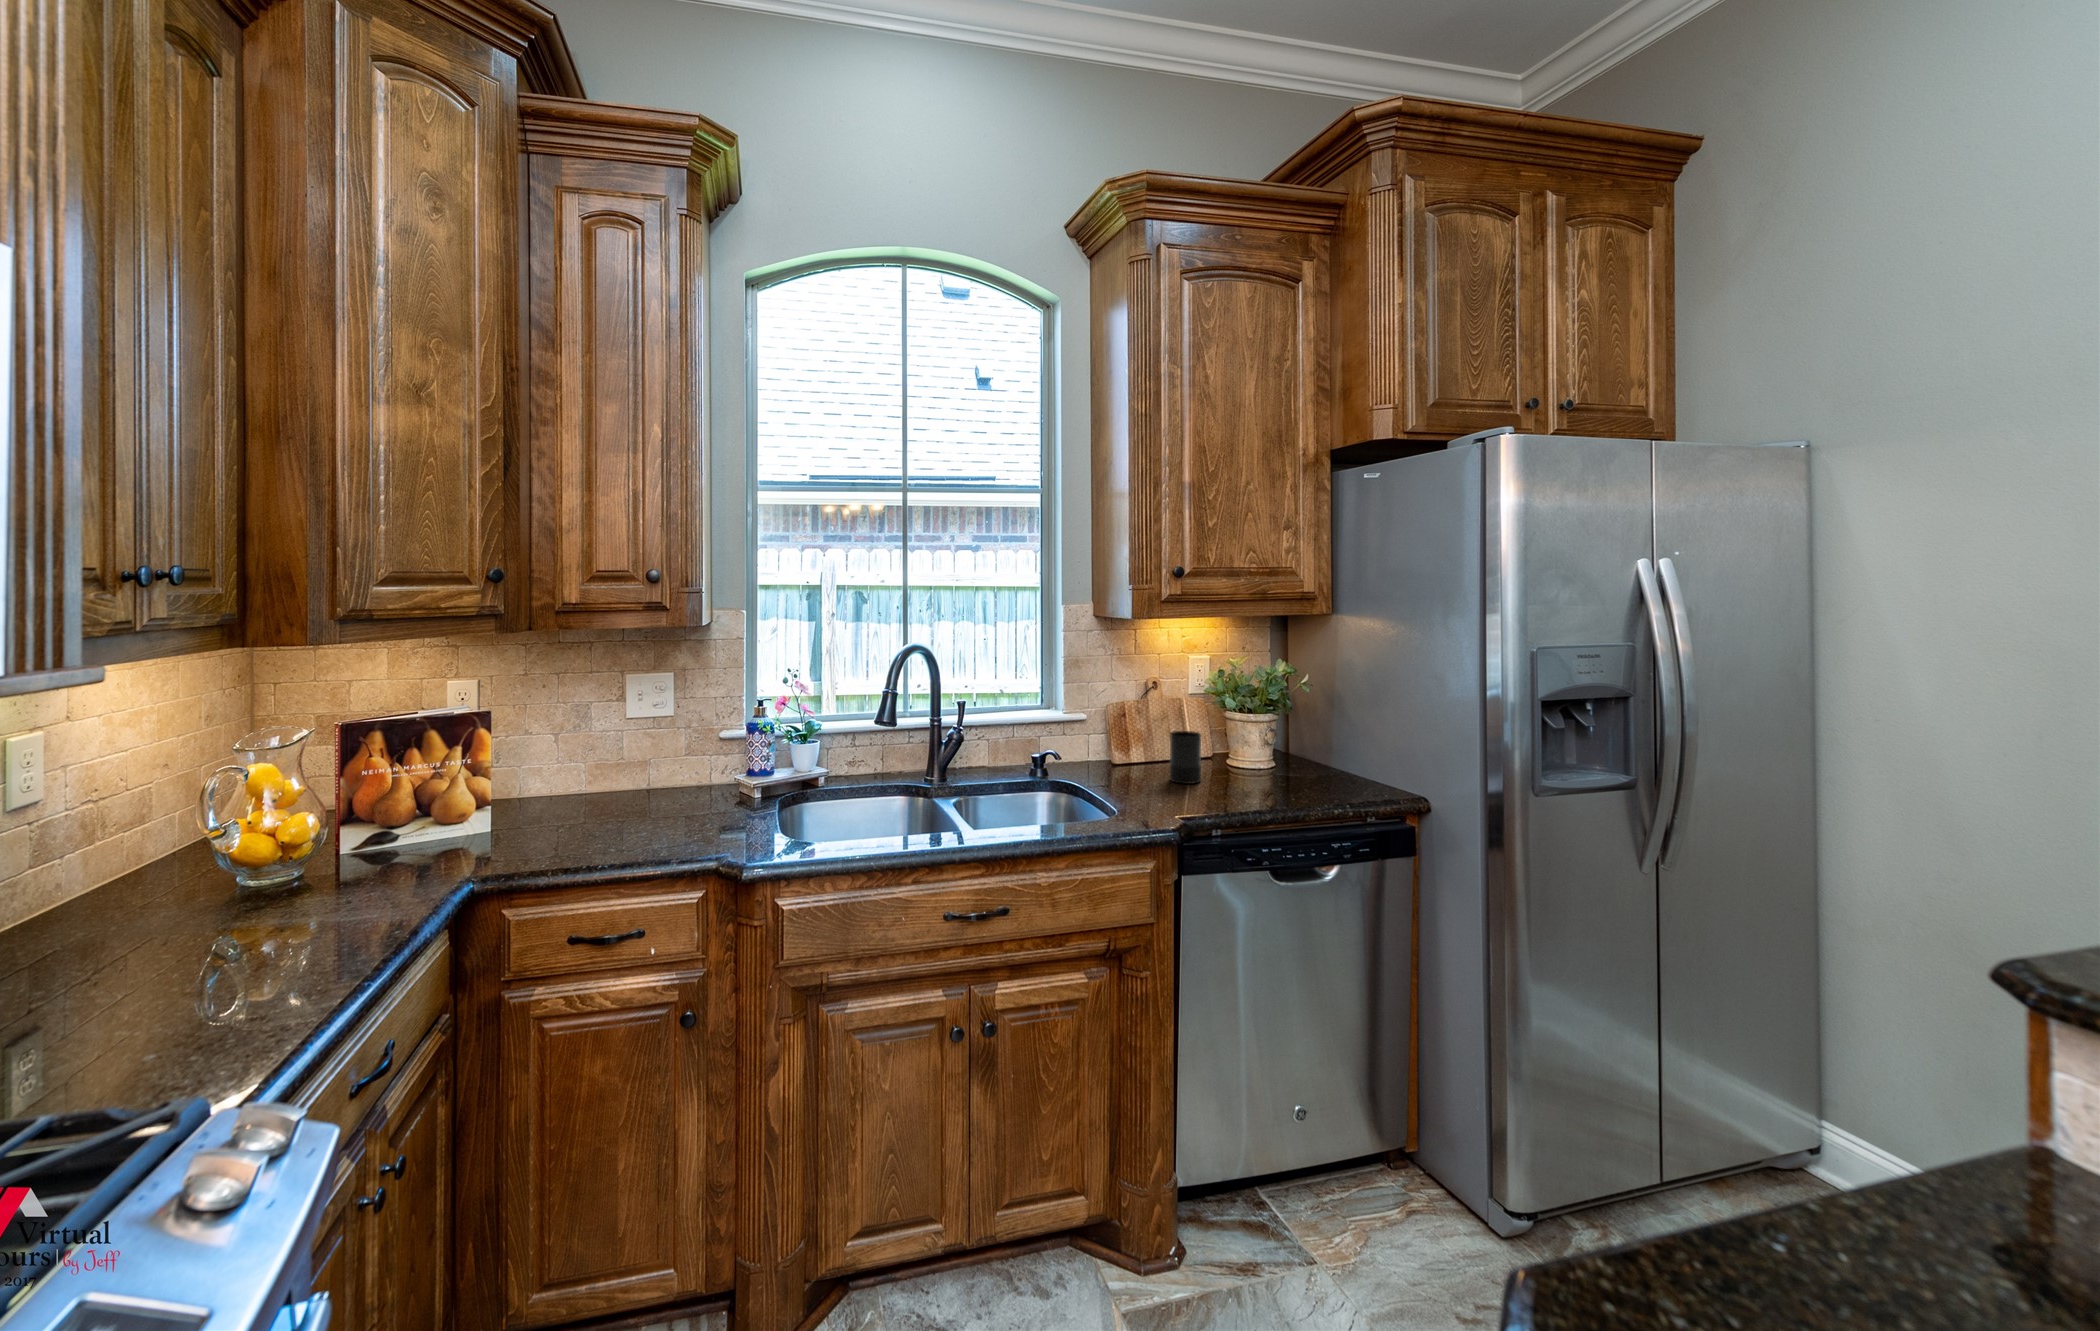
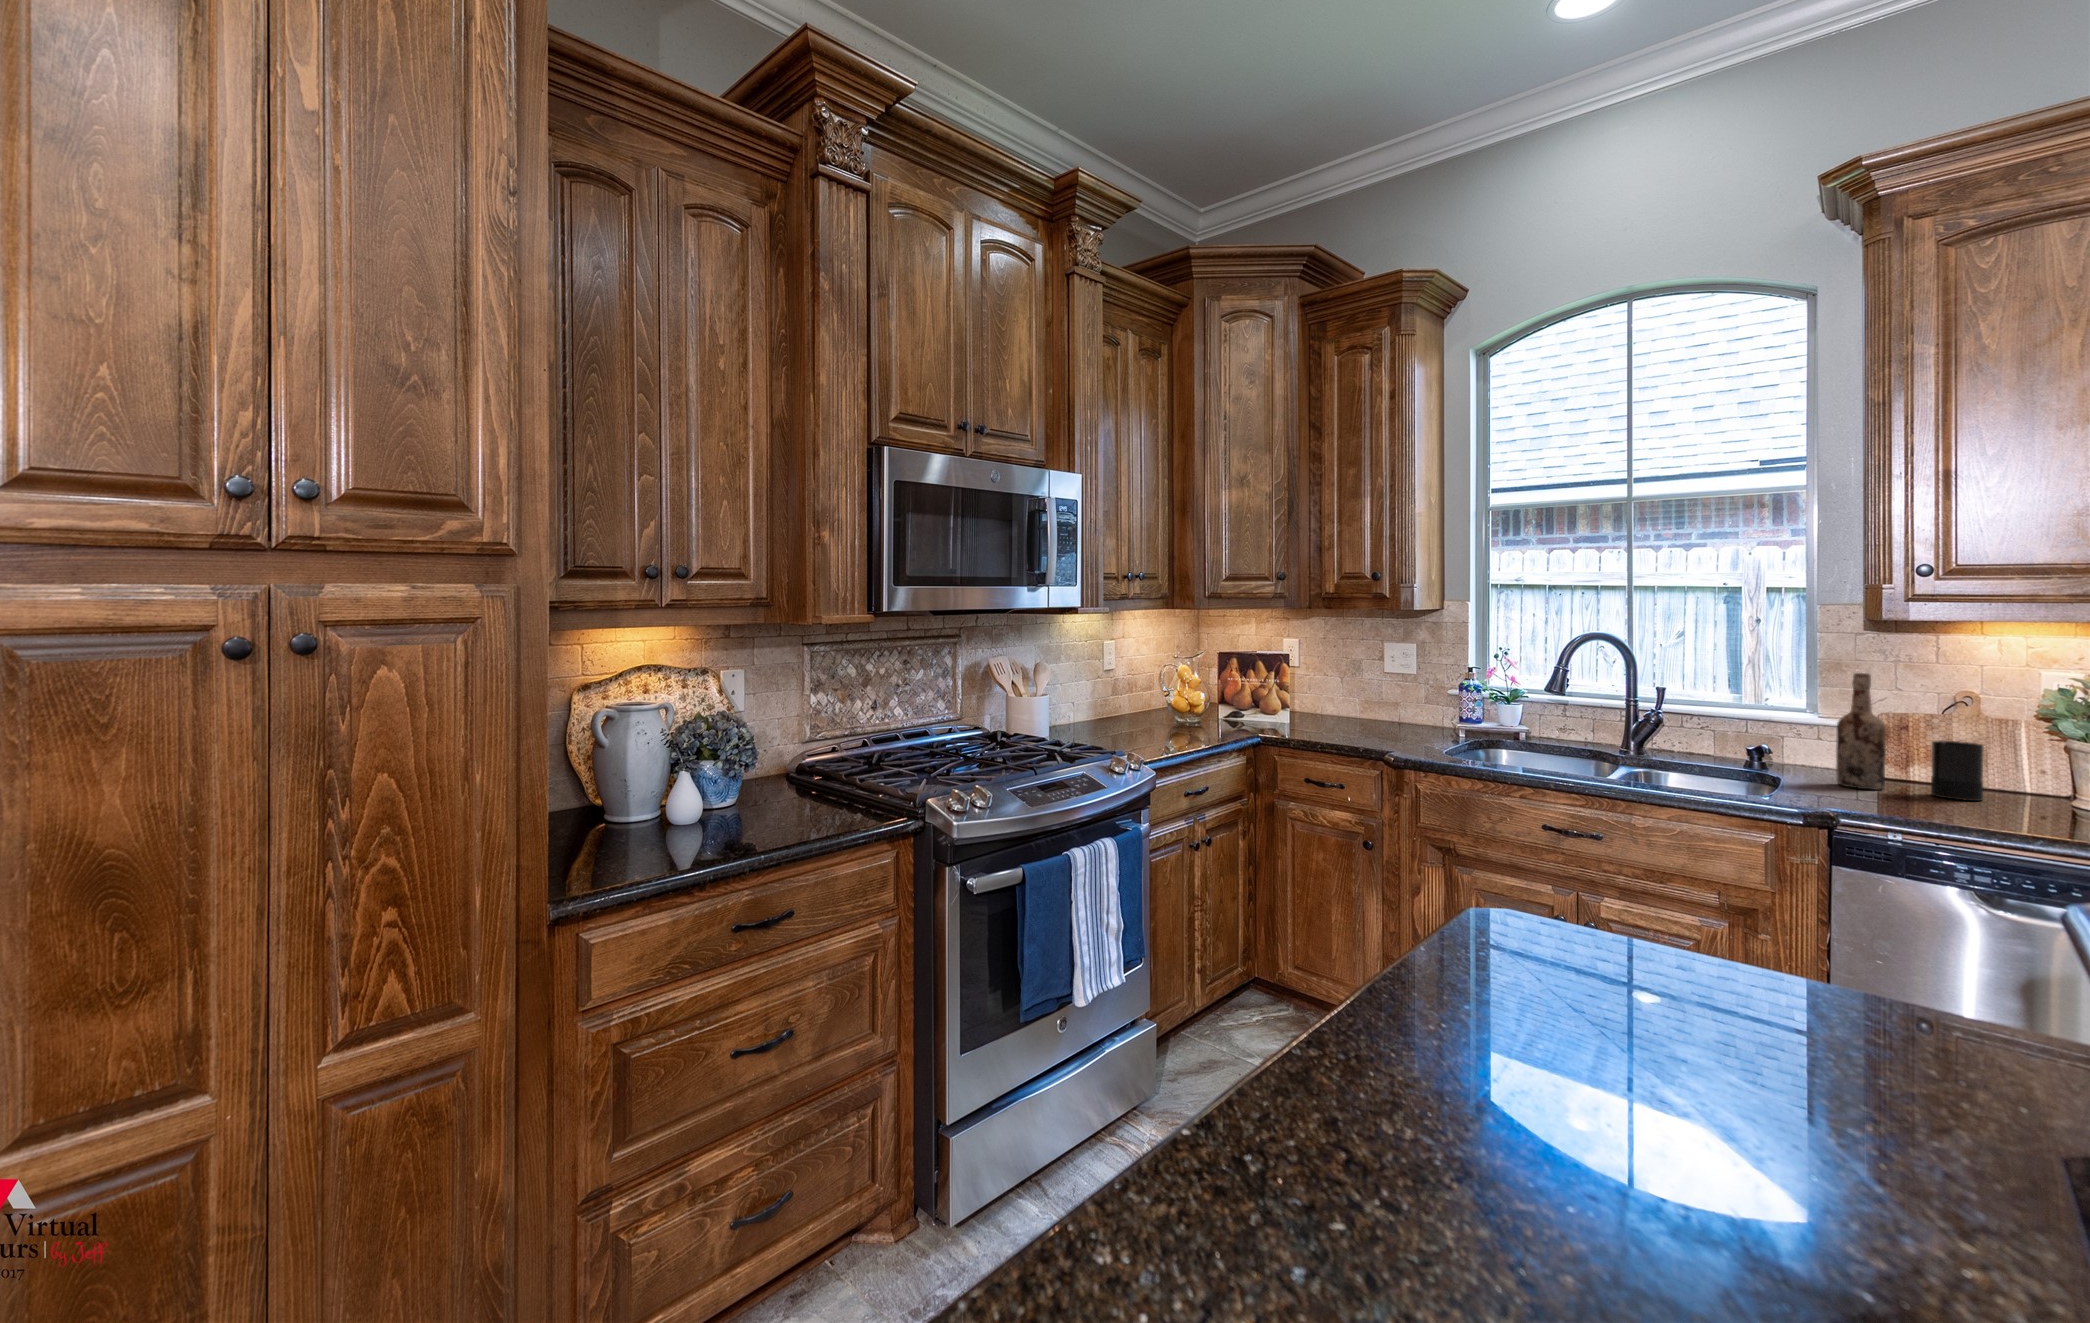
wine bottle: none [1110,678,1144,787] -> present [1836,673,1886,790]

